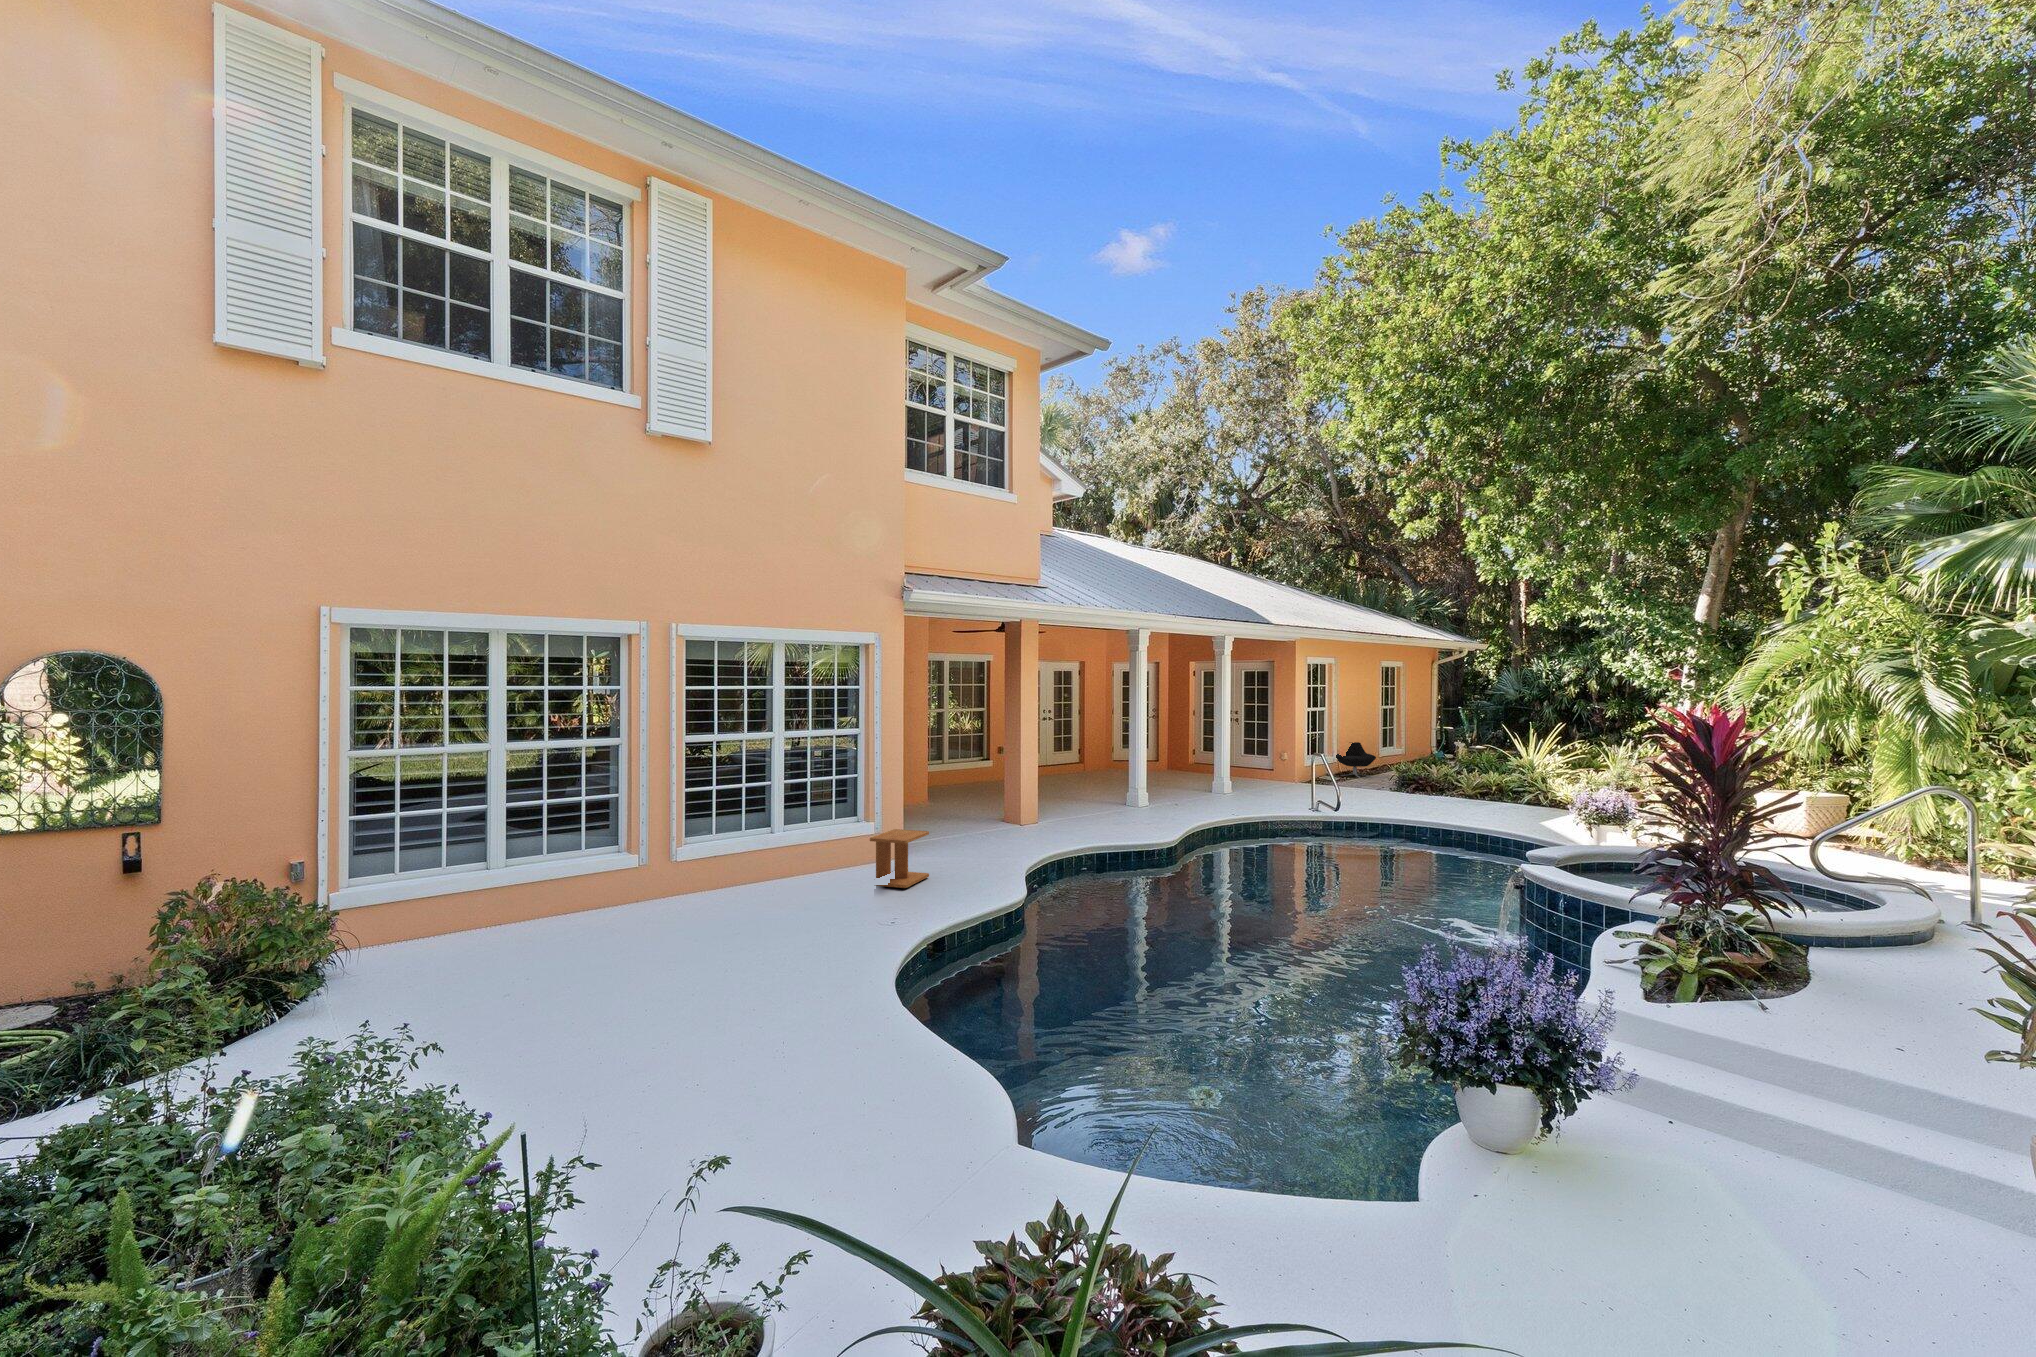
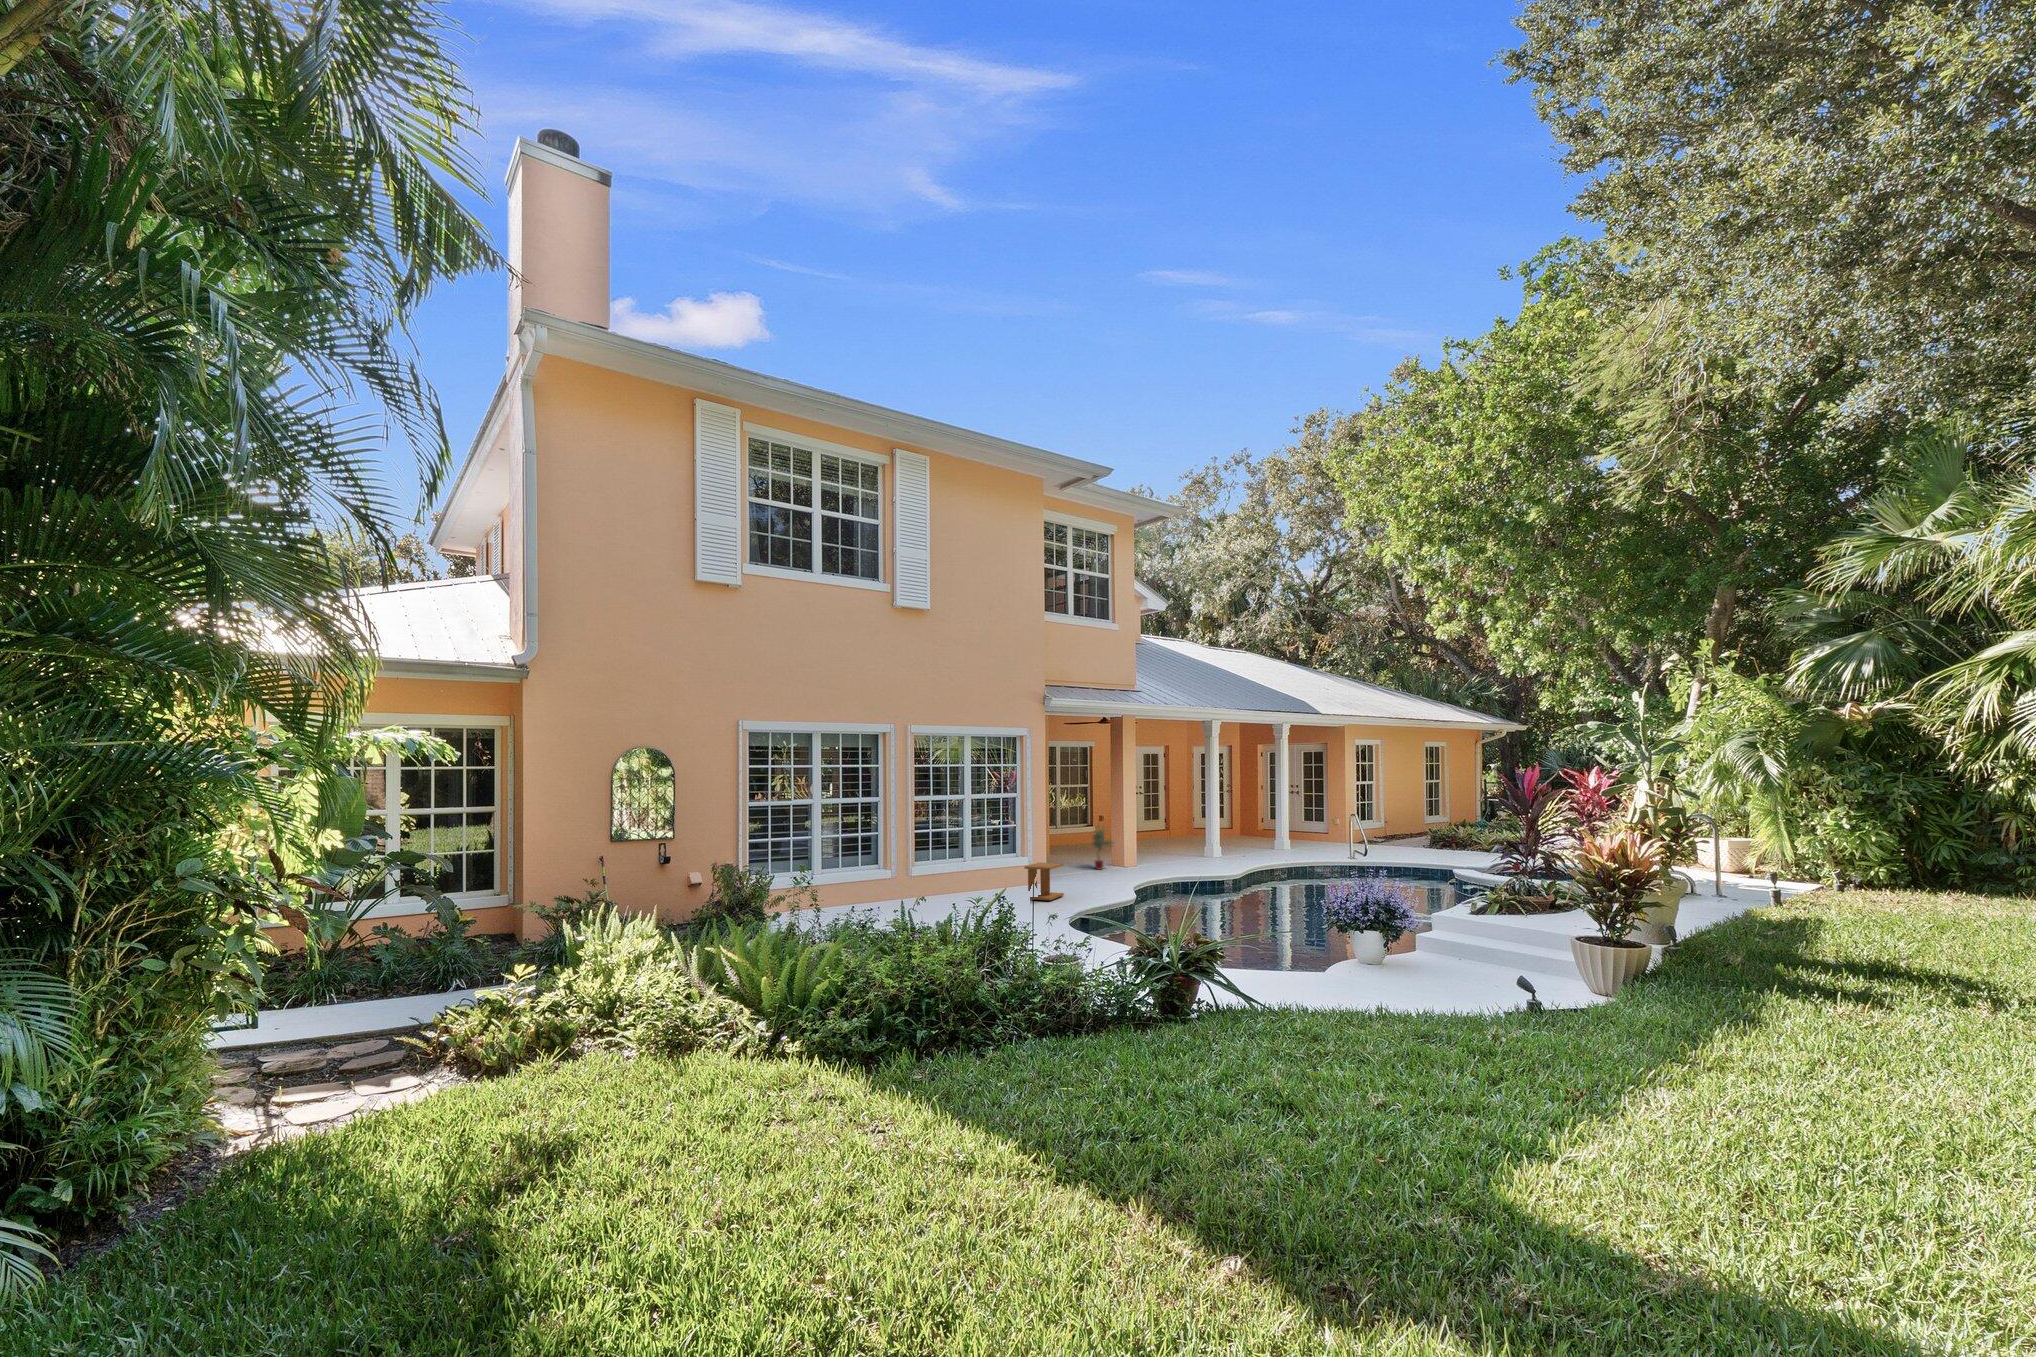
lounge chair: present [1336,742,1376,778] -> none [1384,811,1420,841]
potted tree: none [977,765,1011,826] -> present [1091,825,1113,870]

